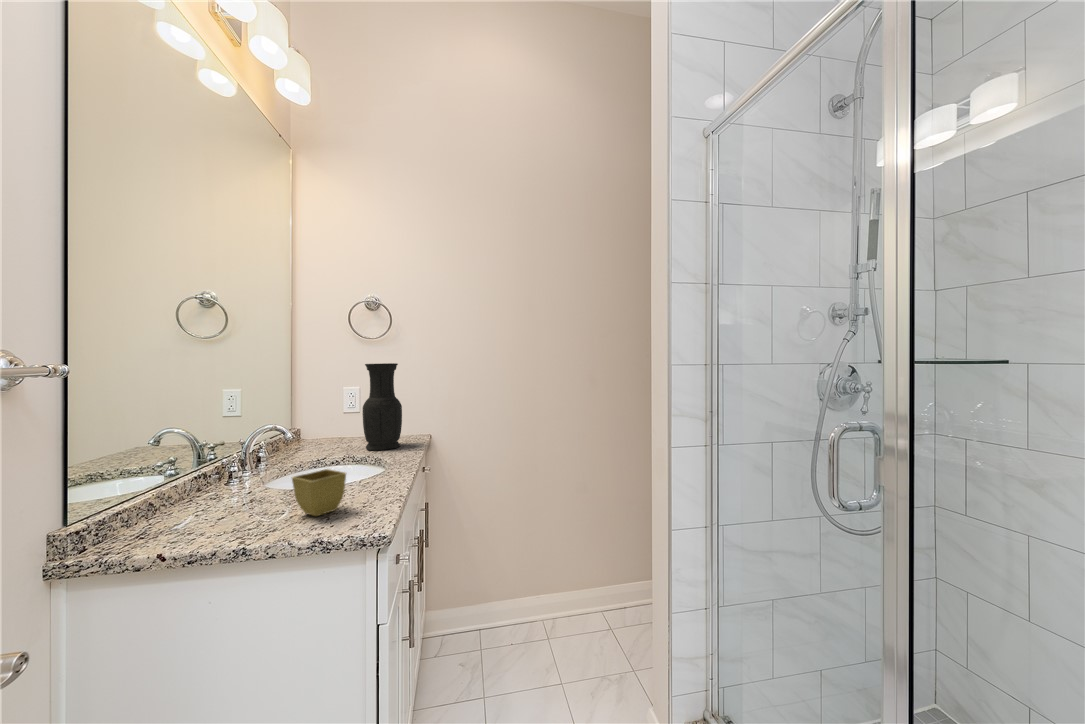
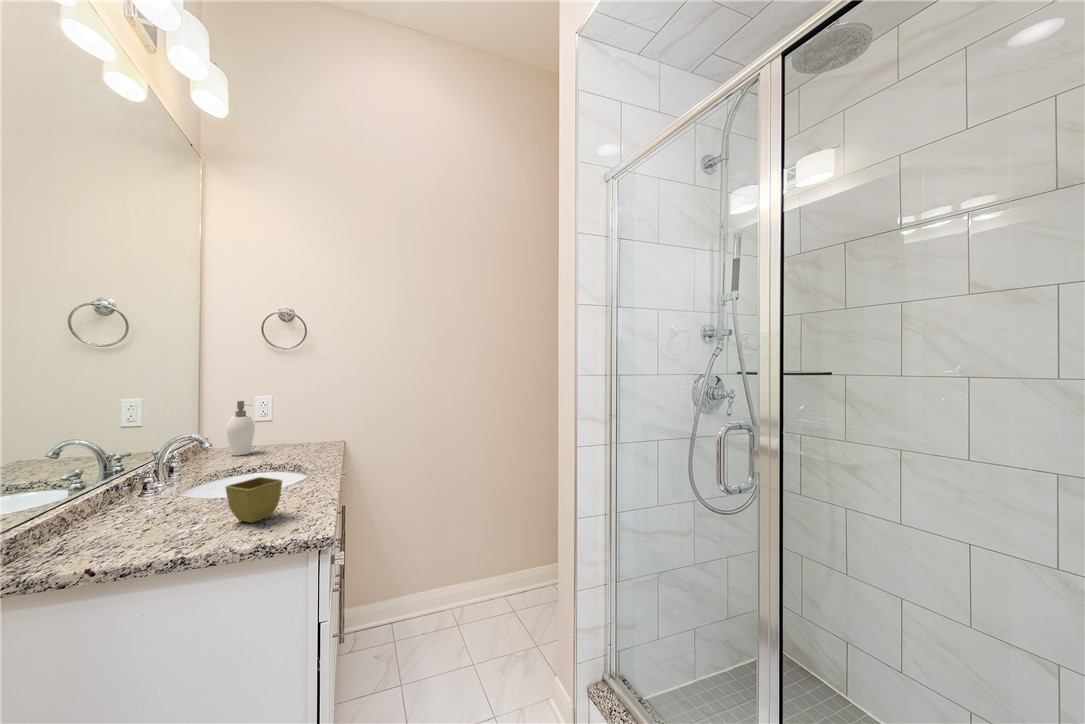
vase: present [363,363,402,450] -> none [284,369,326,455]
soap dispenser: none [311,396,337,450] -> present [226,401,255,456]

